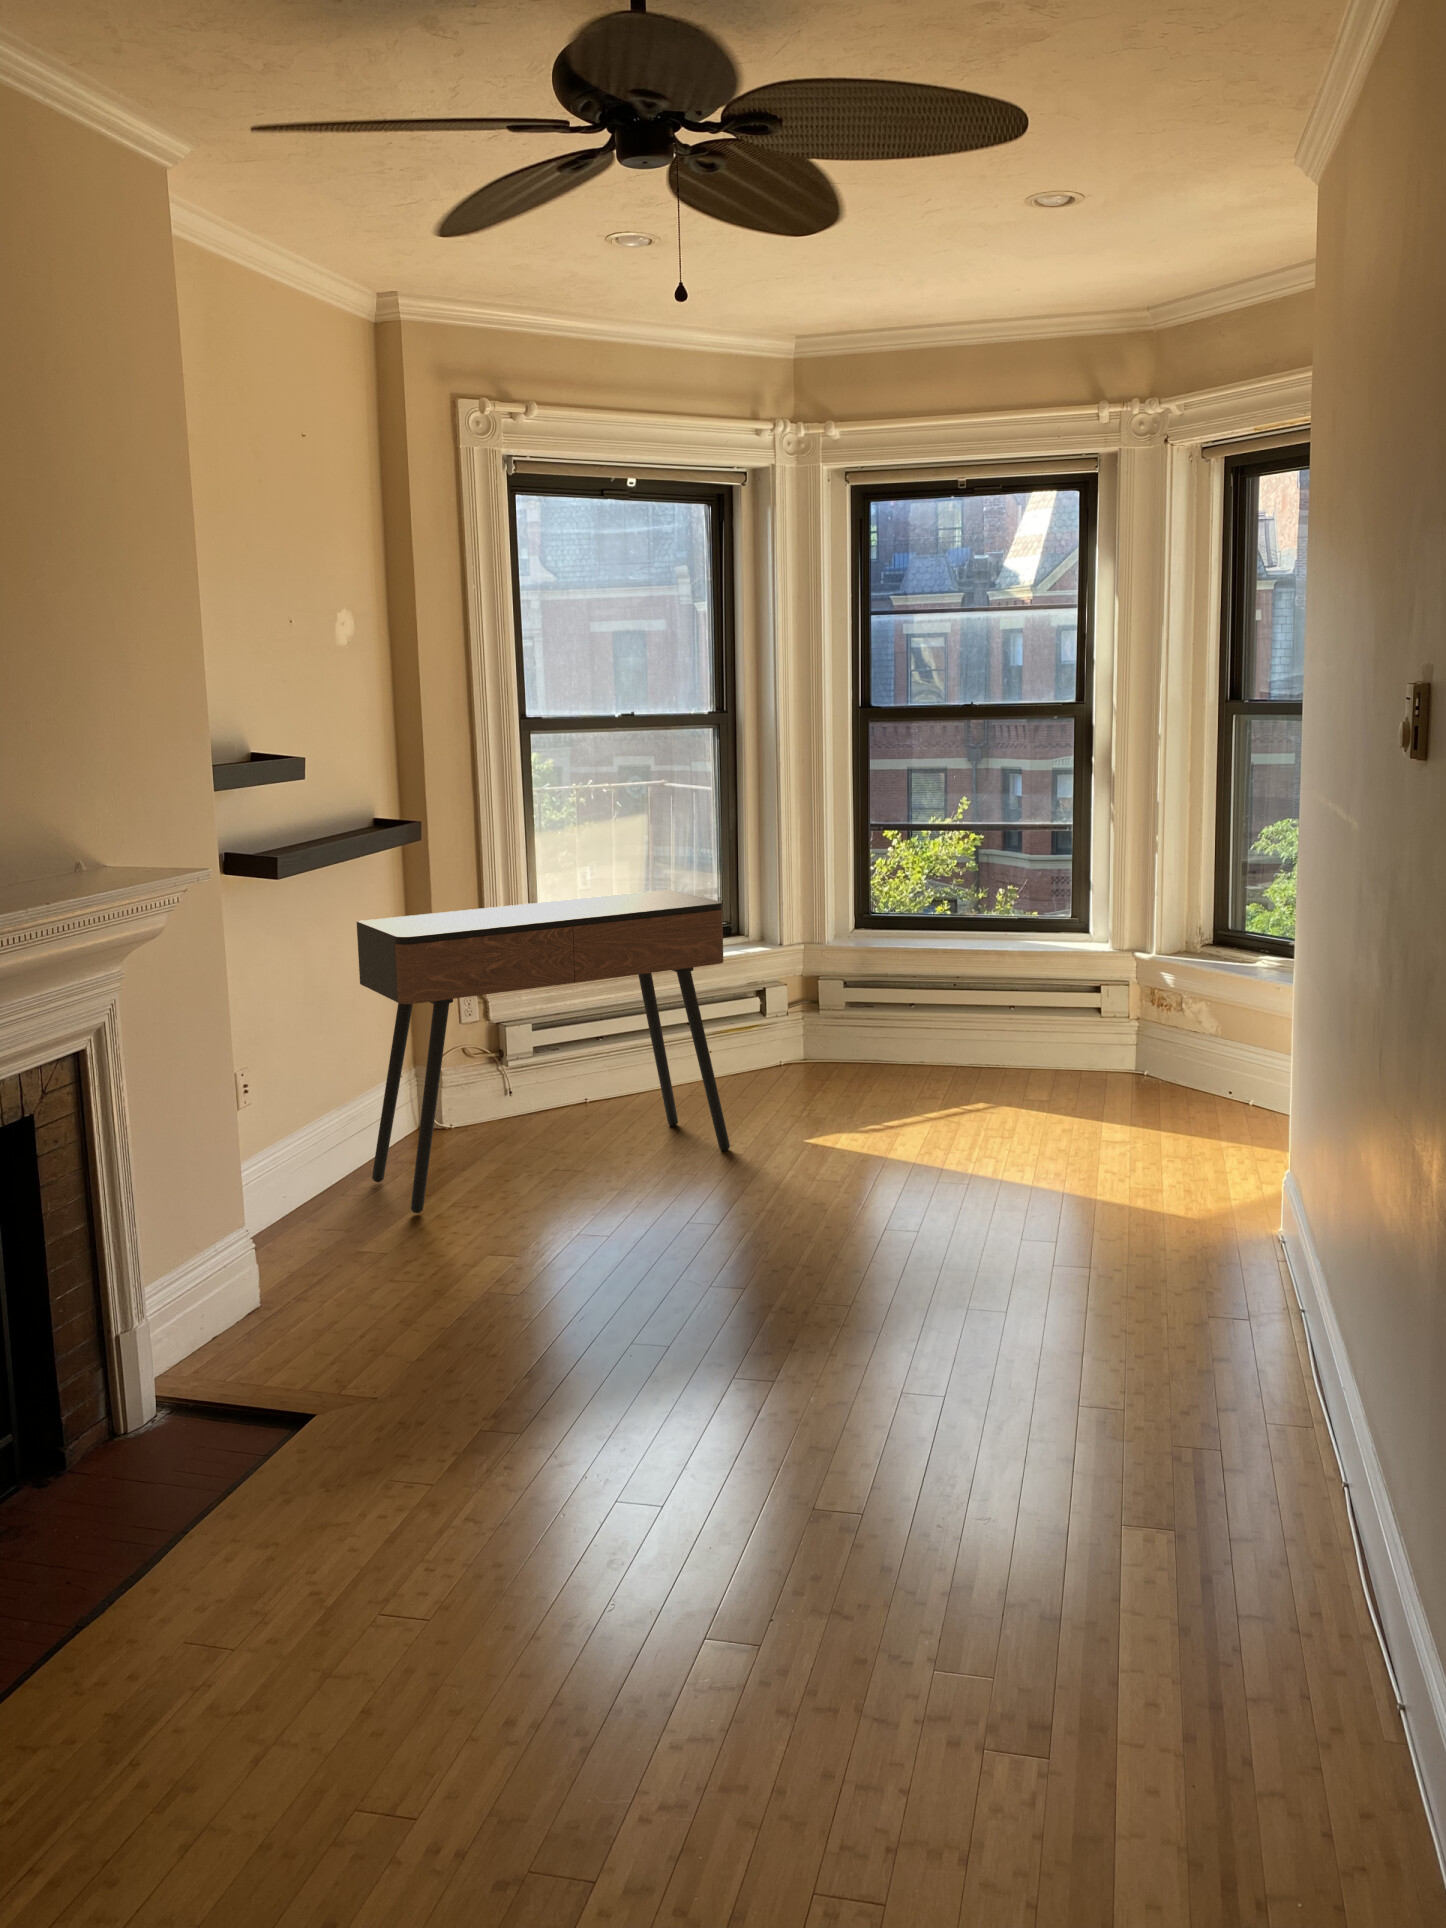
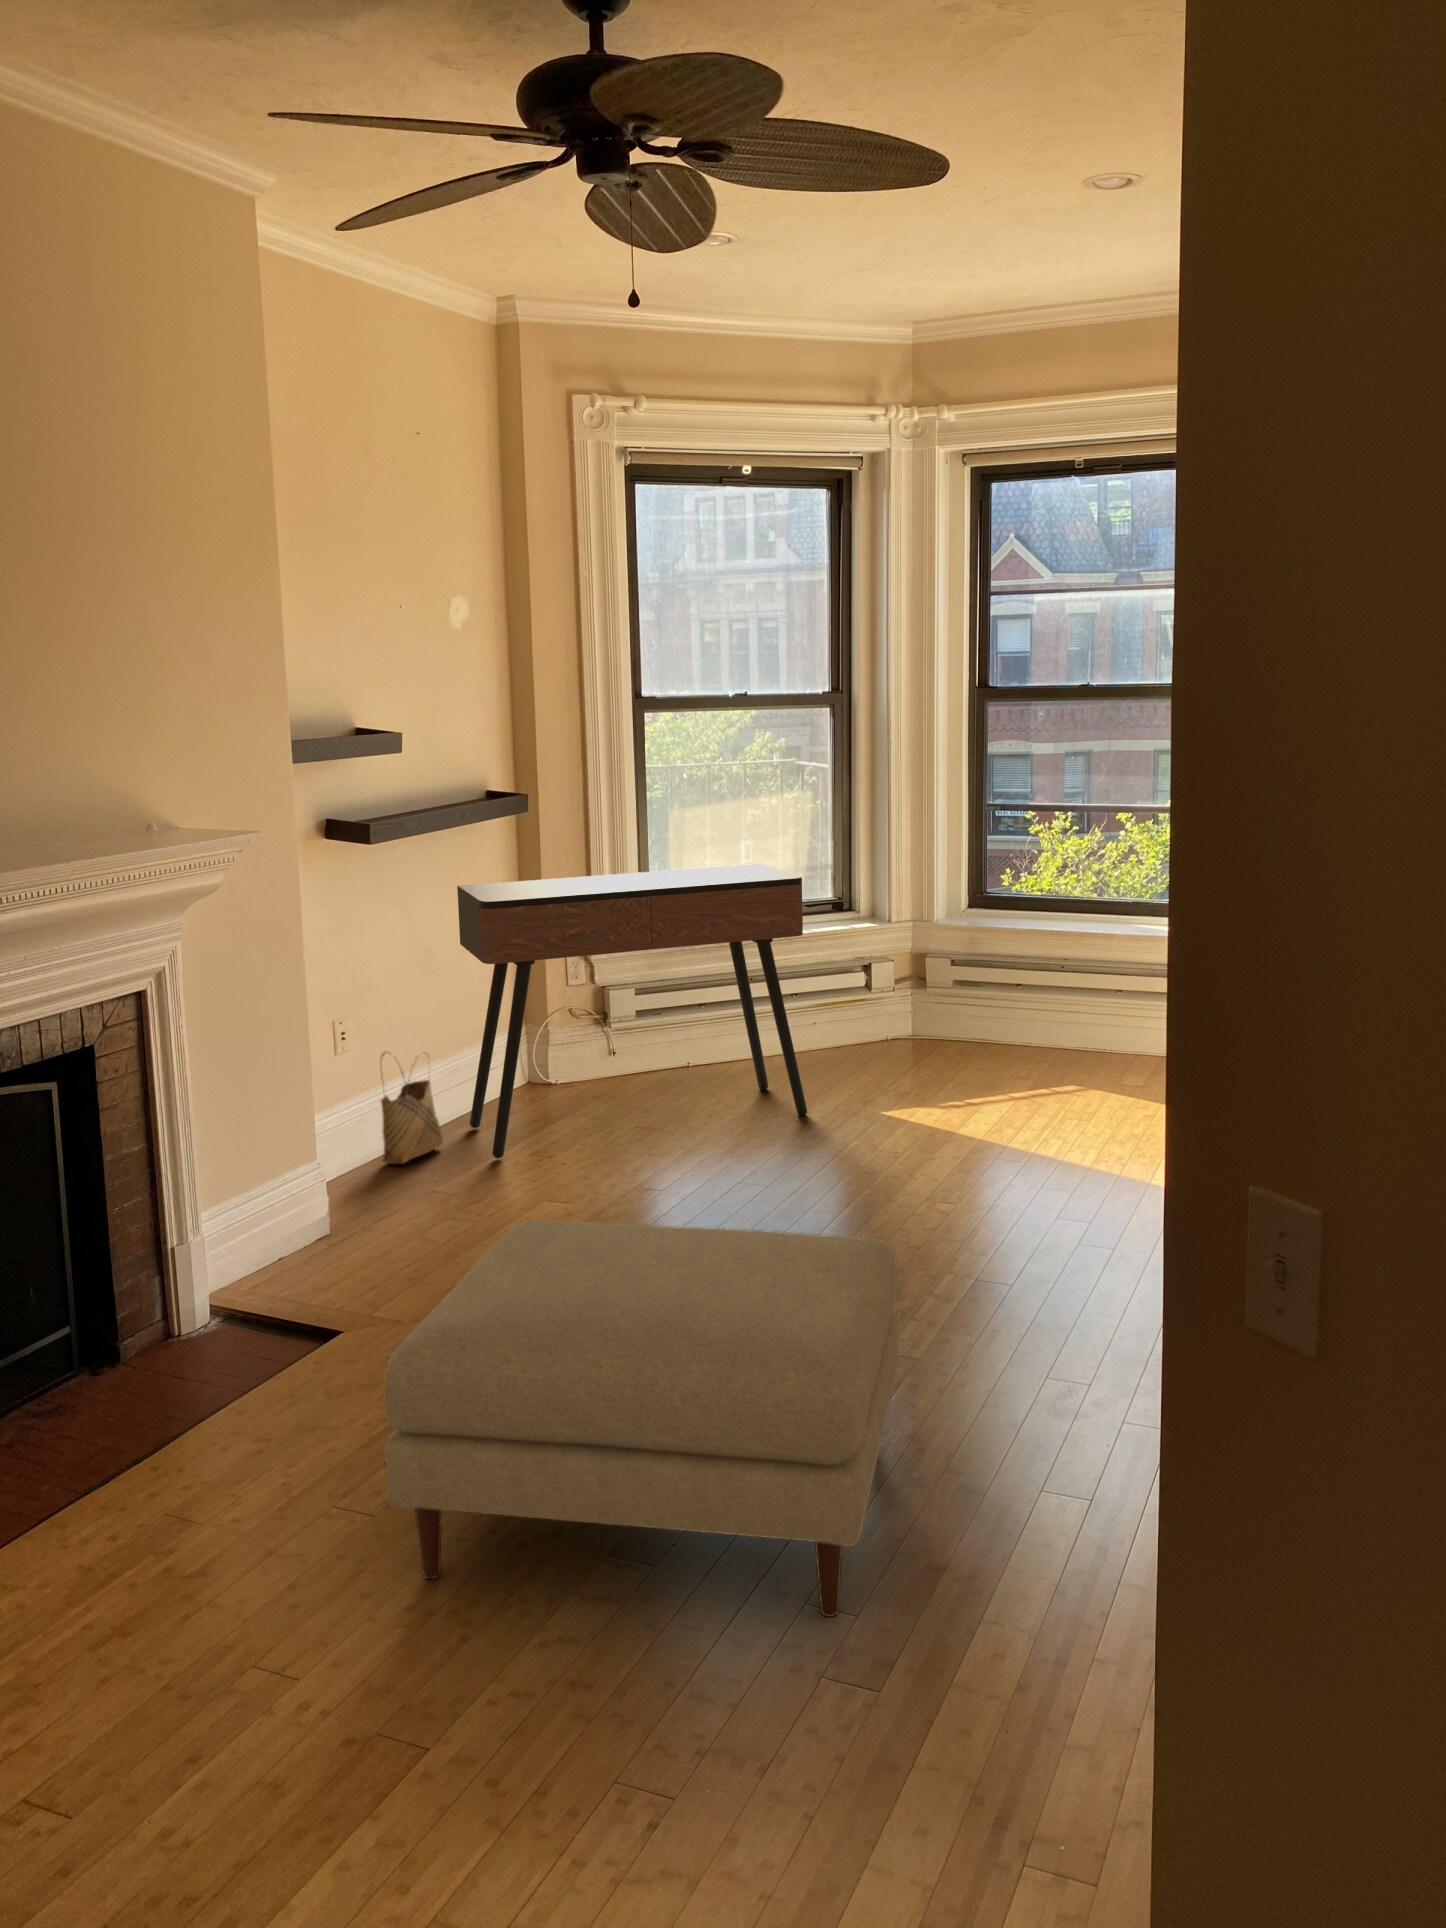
woven basket: none [284,1103,351,1226] -> present [380,1053,443,1164]
ottoman: none [486,1272,1012,1678] -> present [383,1220,899,1617]

